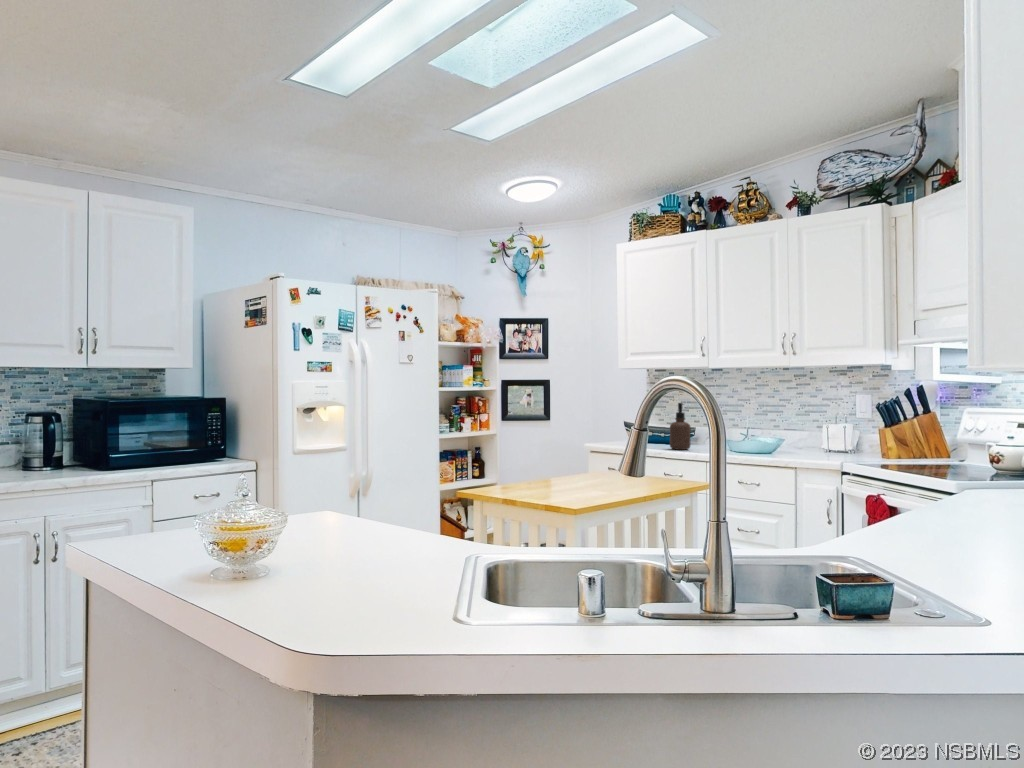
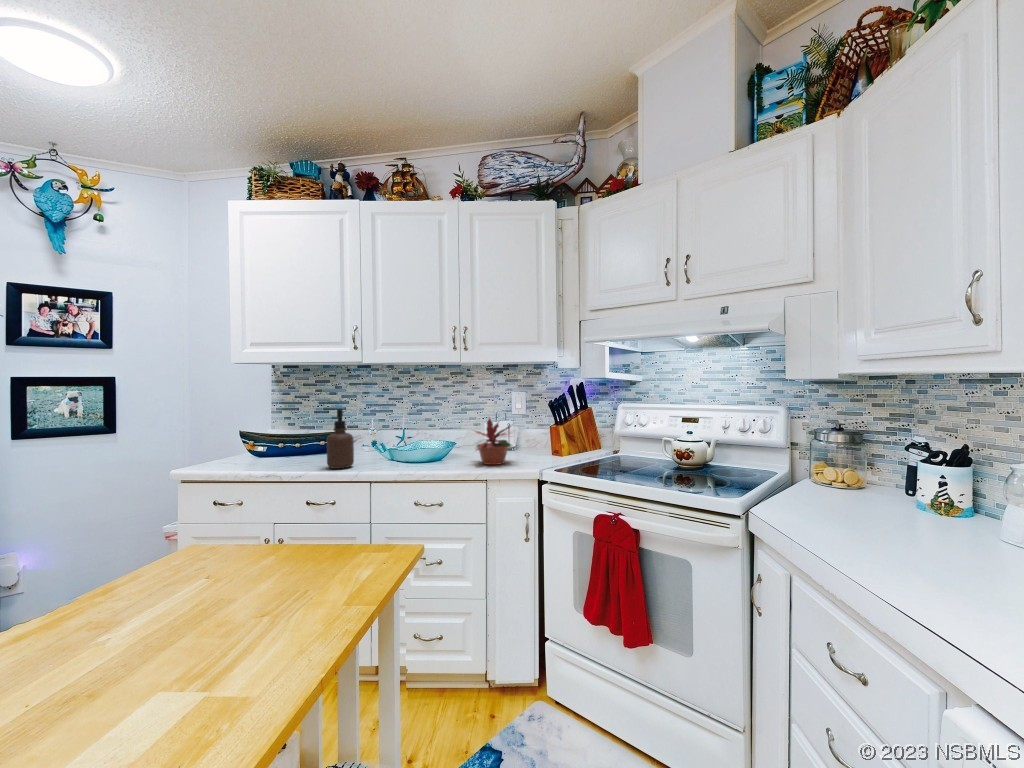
potted plant: none [782,412,836,457] -> present [476,418,511,465]

